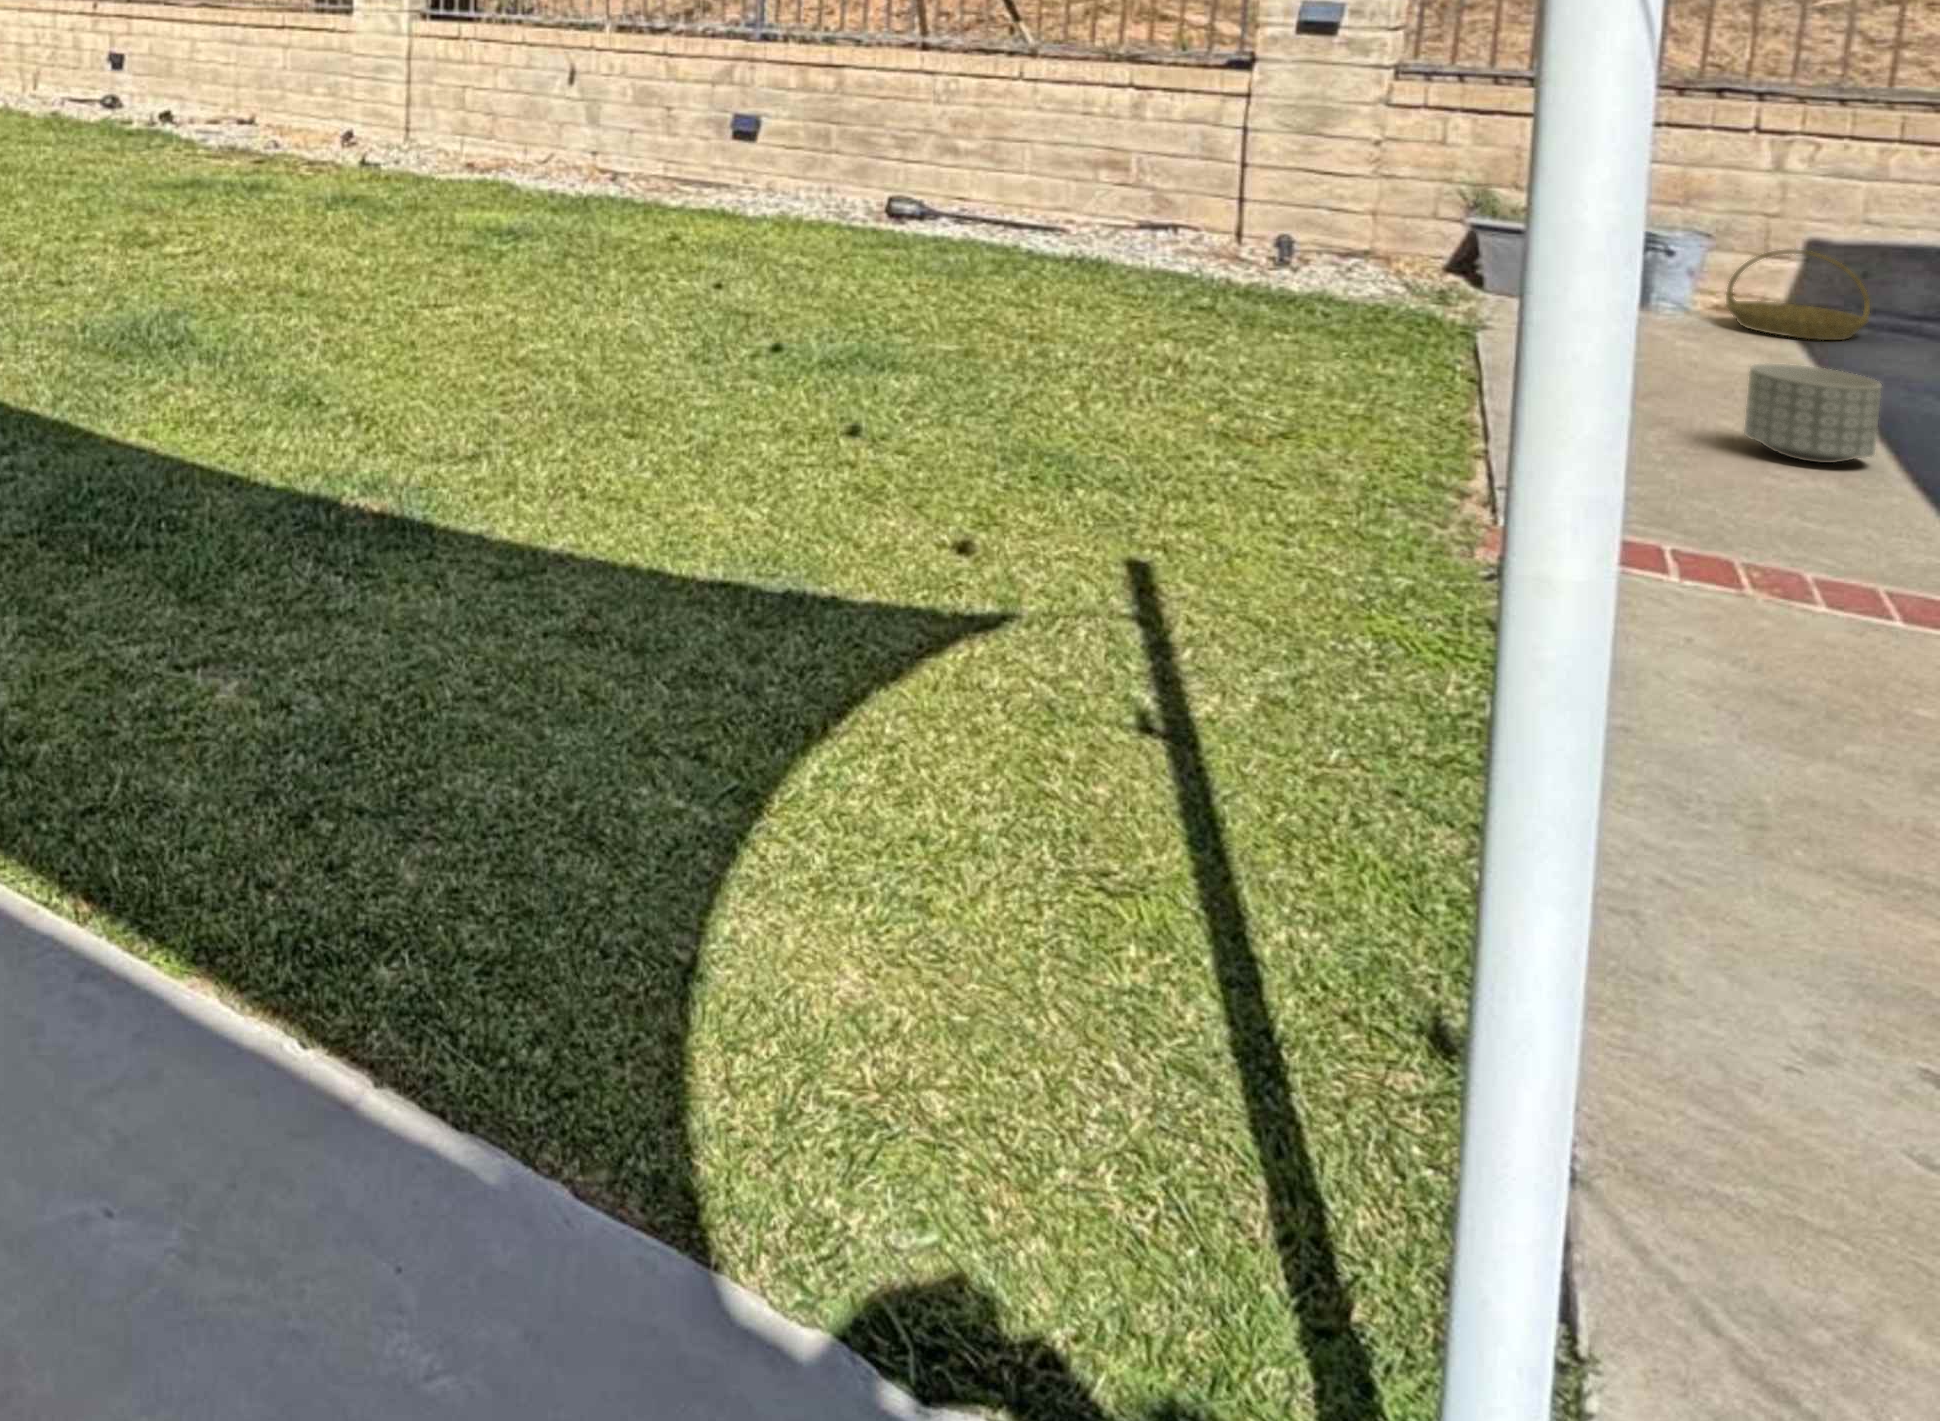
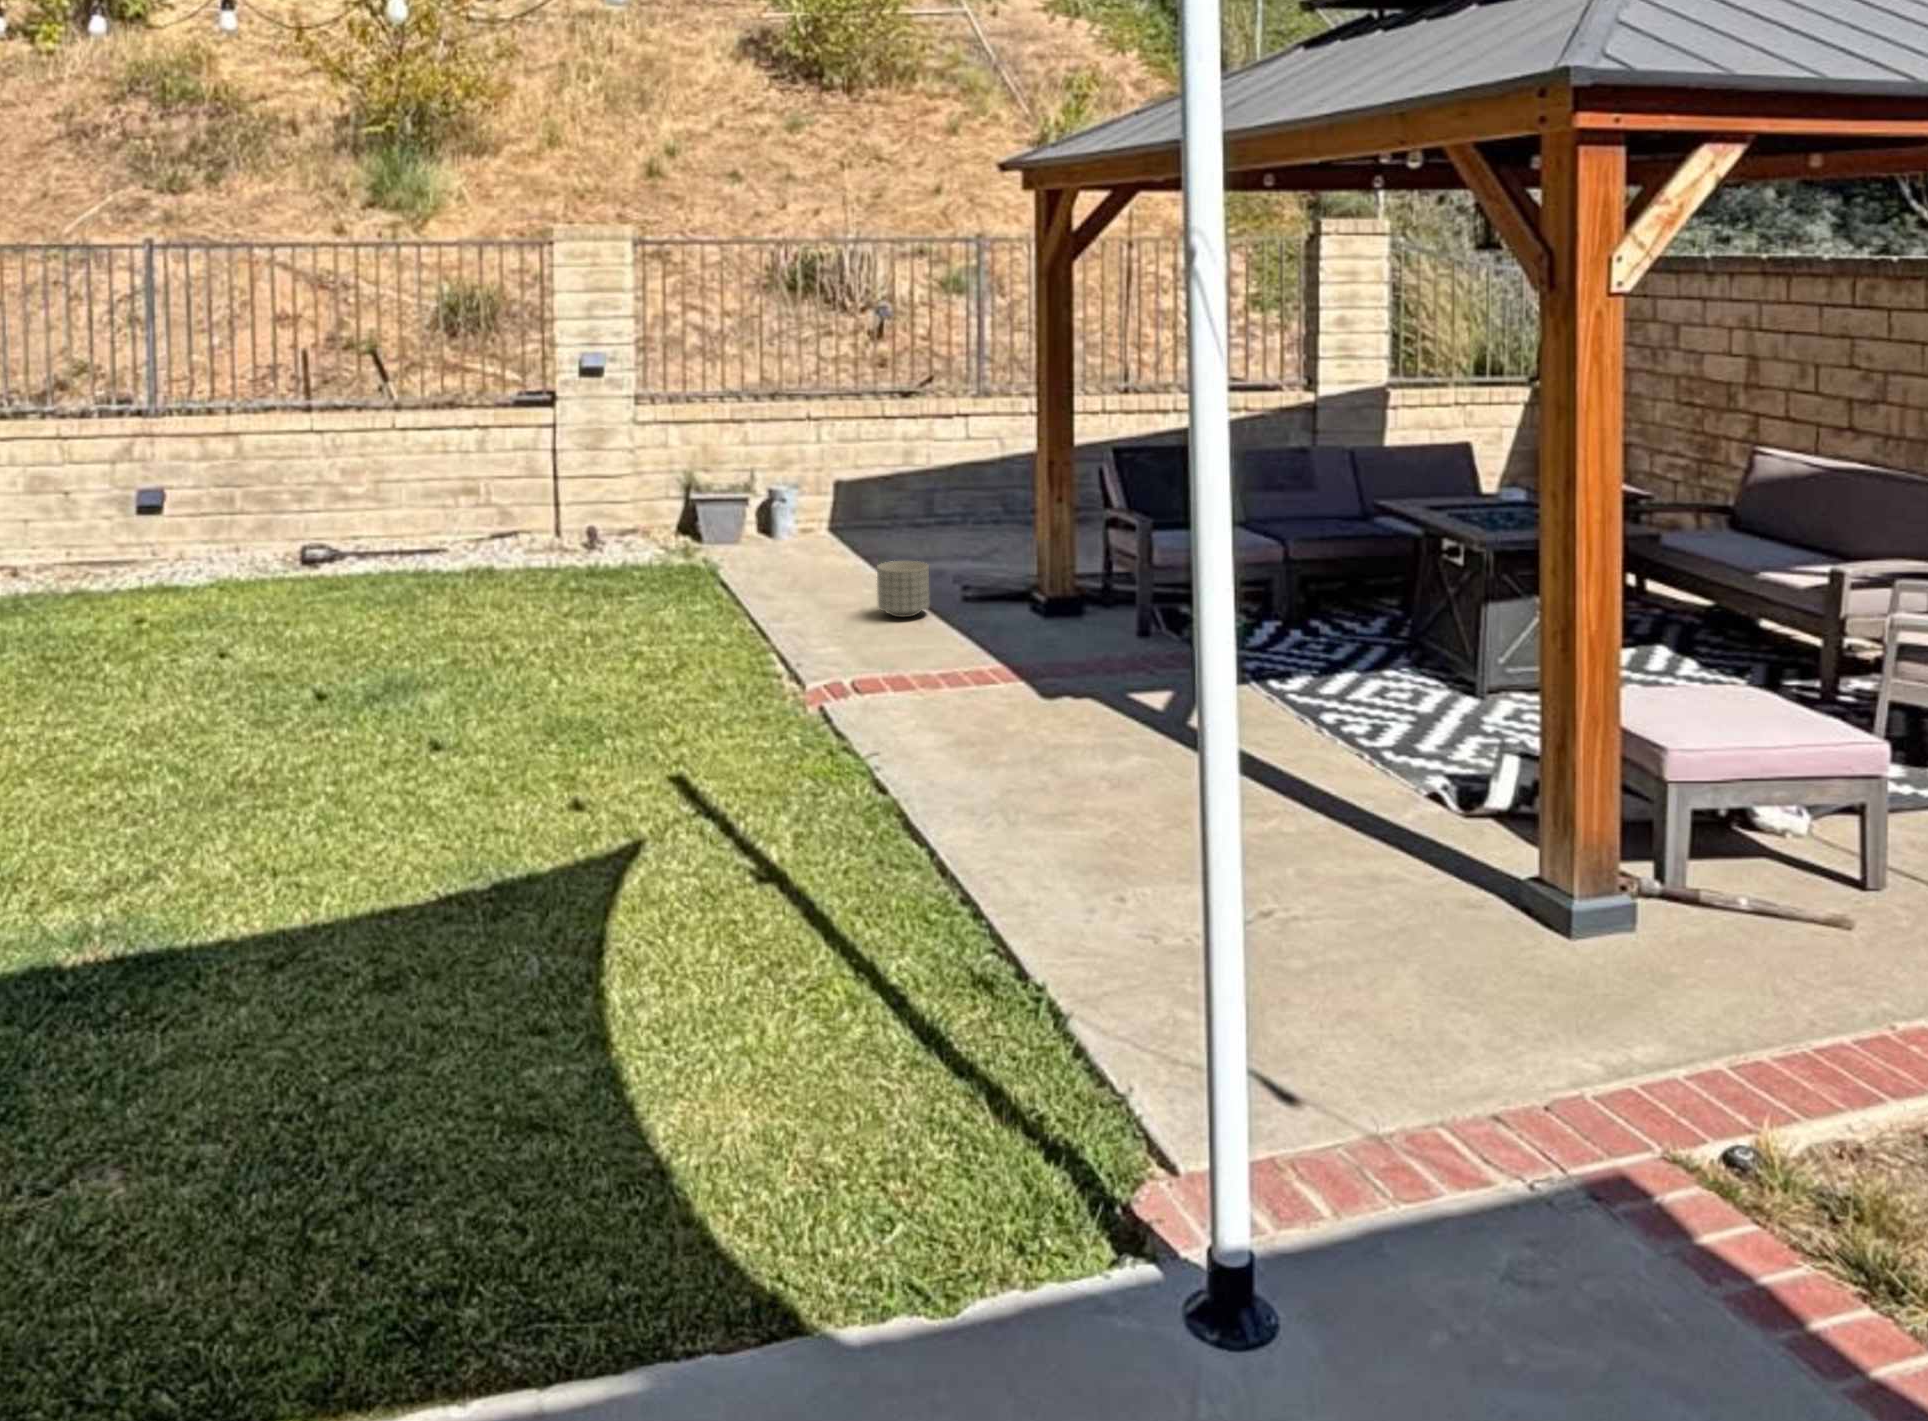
basket: present [1726,250,1870,340] -> none [813,490,871,543]

